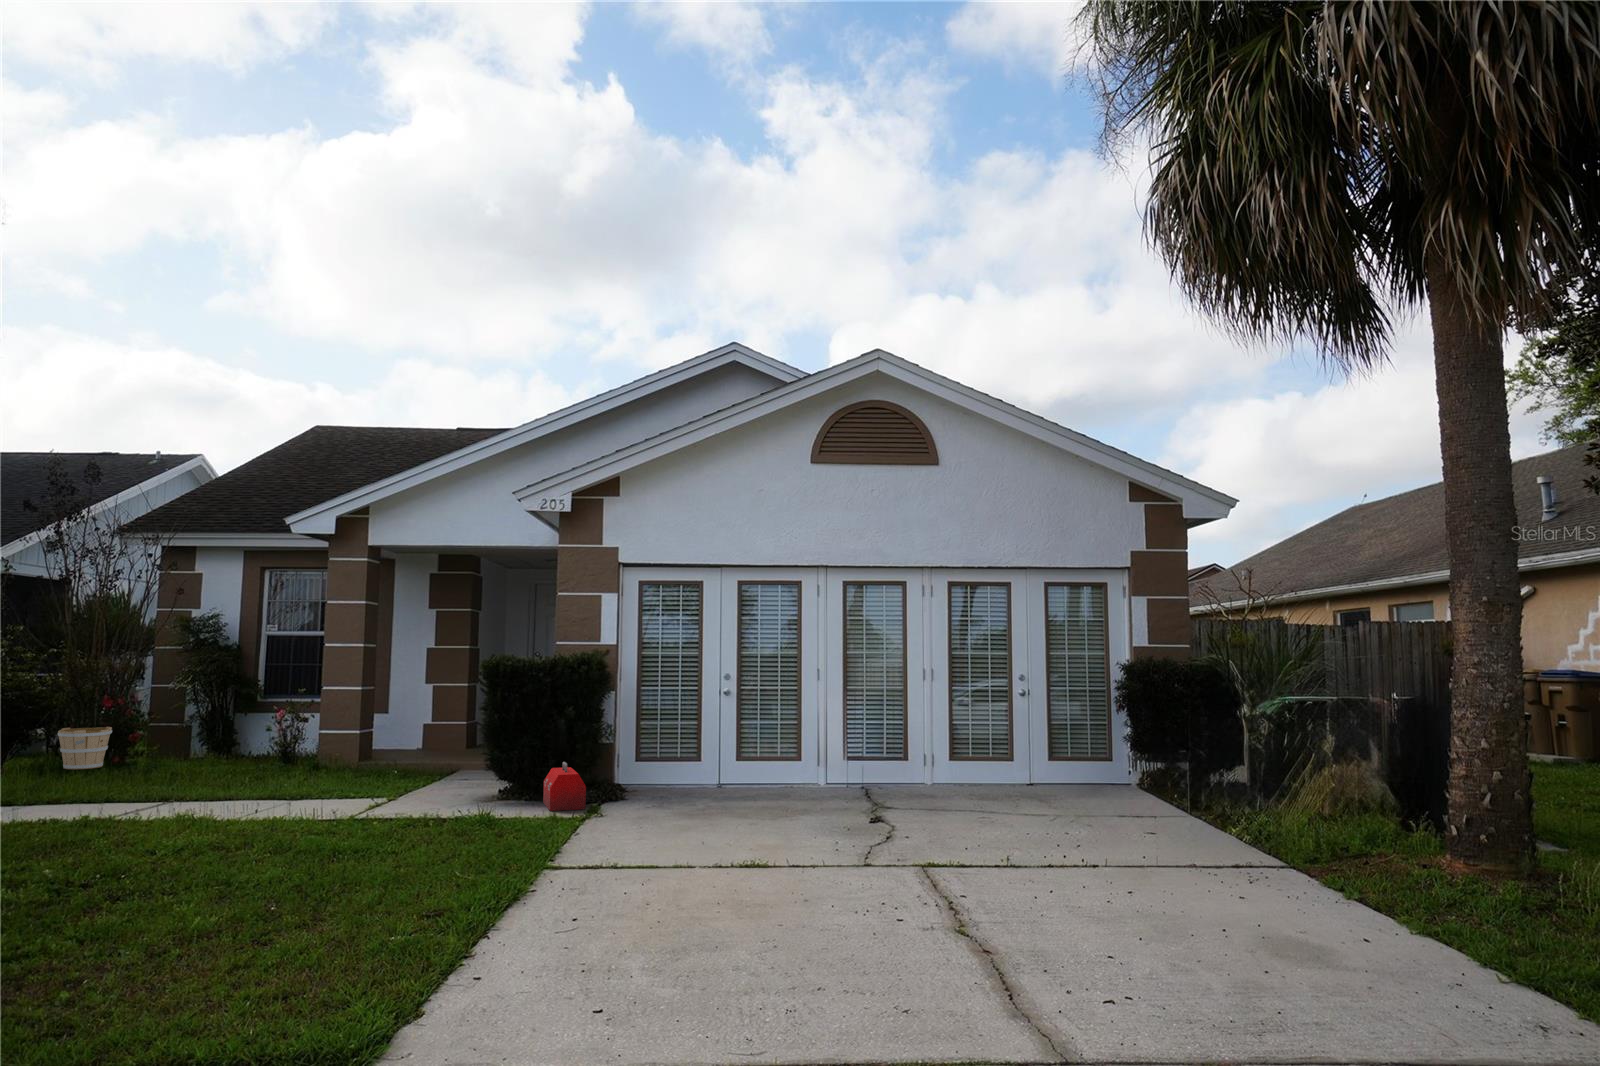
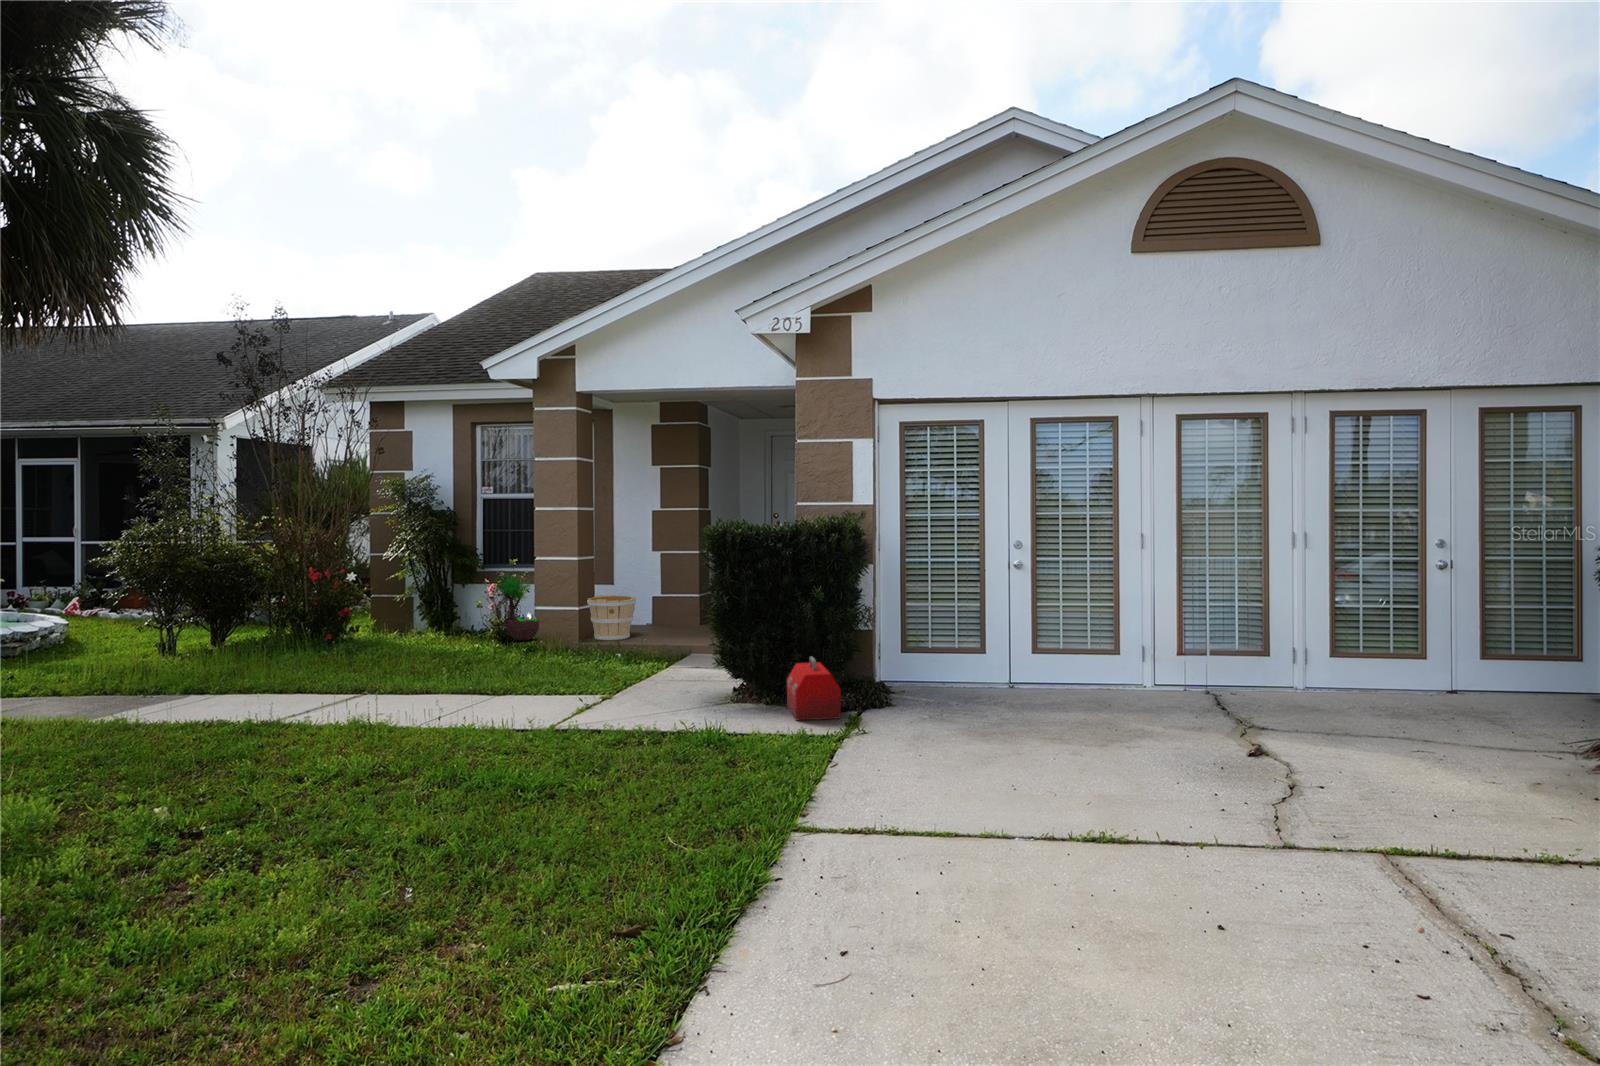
potted tree: none [279,697,321,763] -> present [494,572,539,641]
wooden bucket: present [58,727,112,770] -> present [587,595,636,640]

